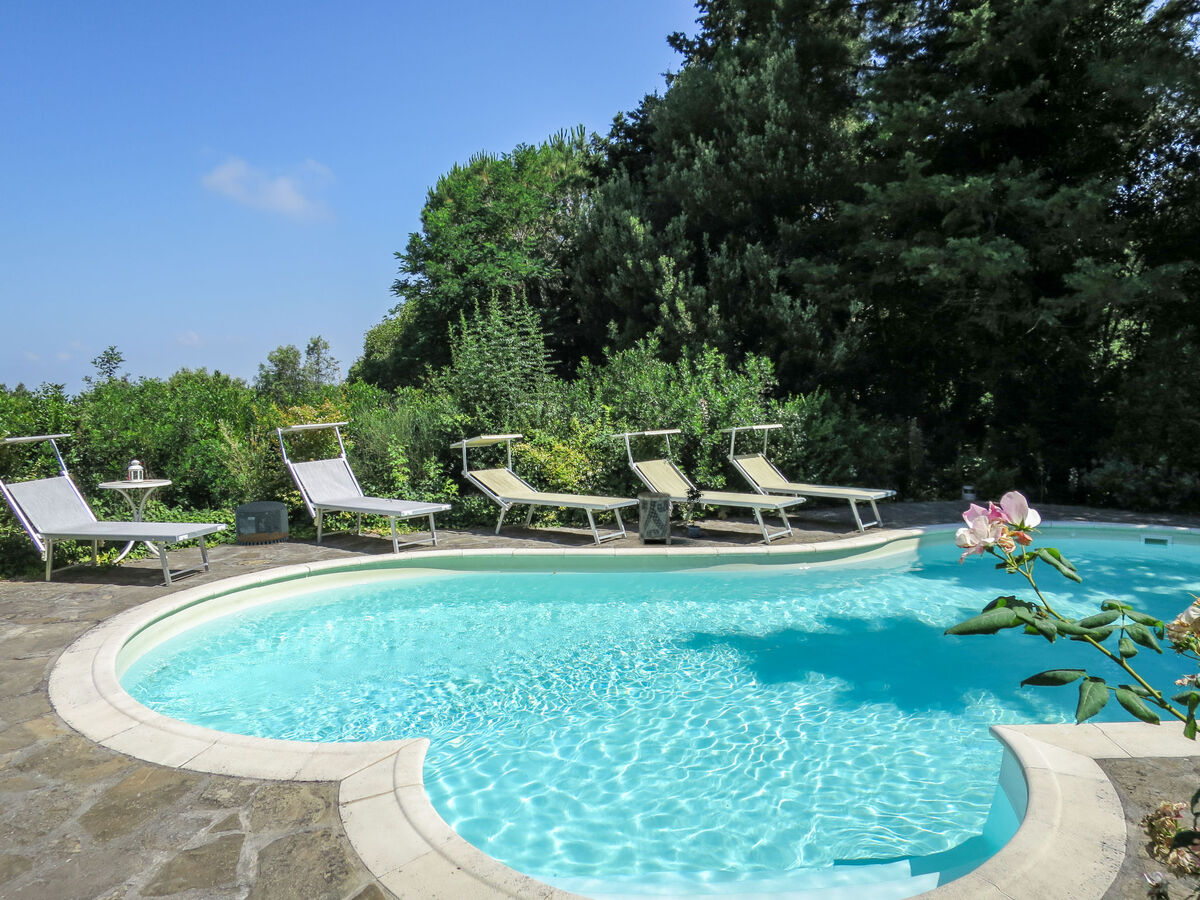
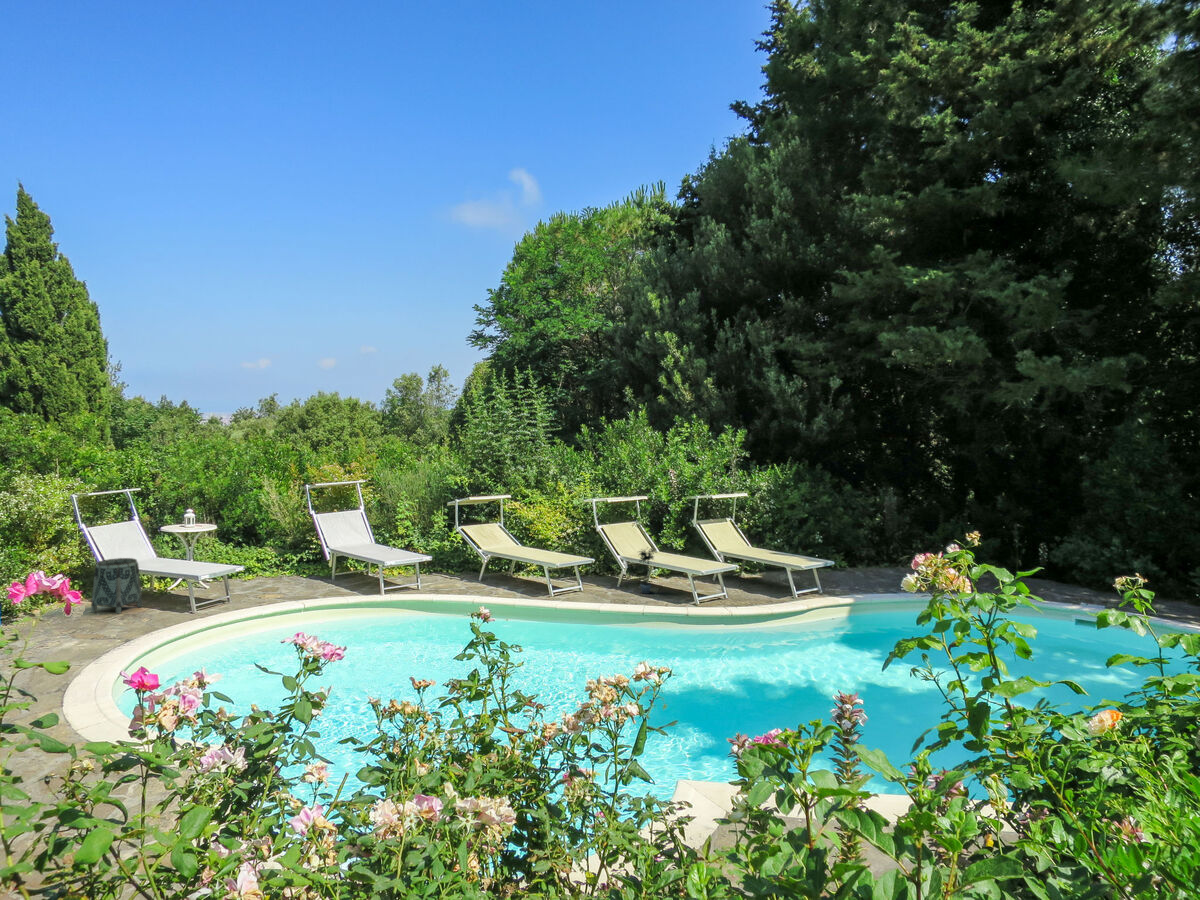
basket: present [638,492,671,545] -> present [91,558,142,614]
pouf: present [235,501,289,545] -> none [267,545,310,581]

